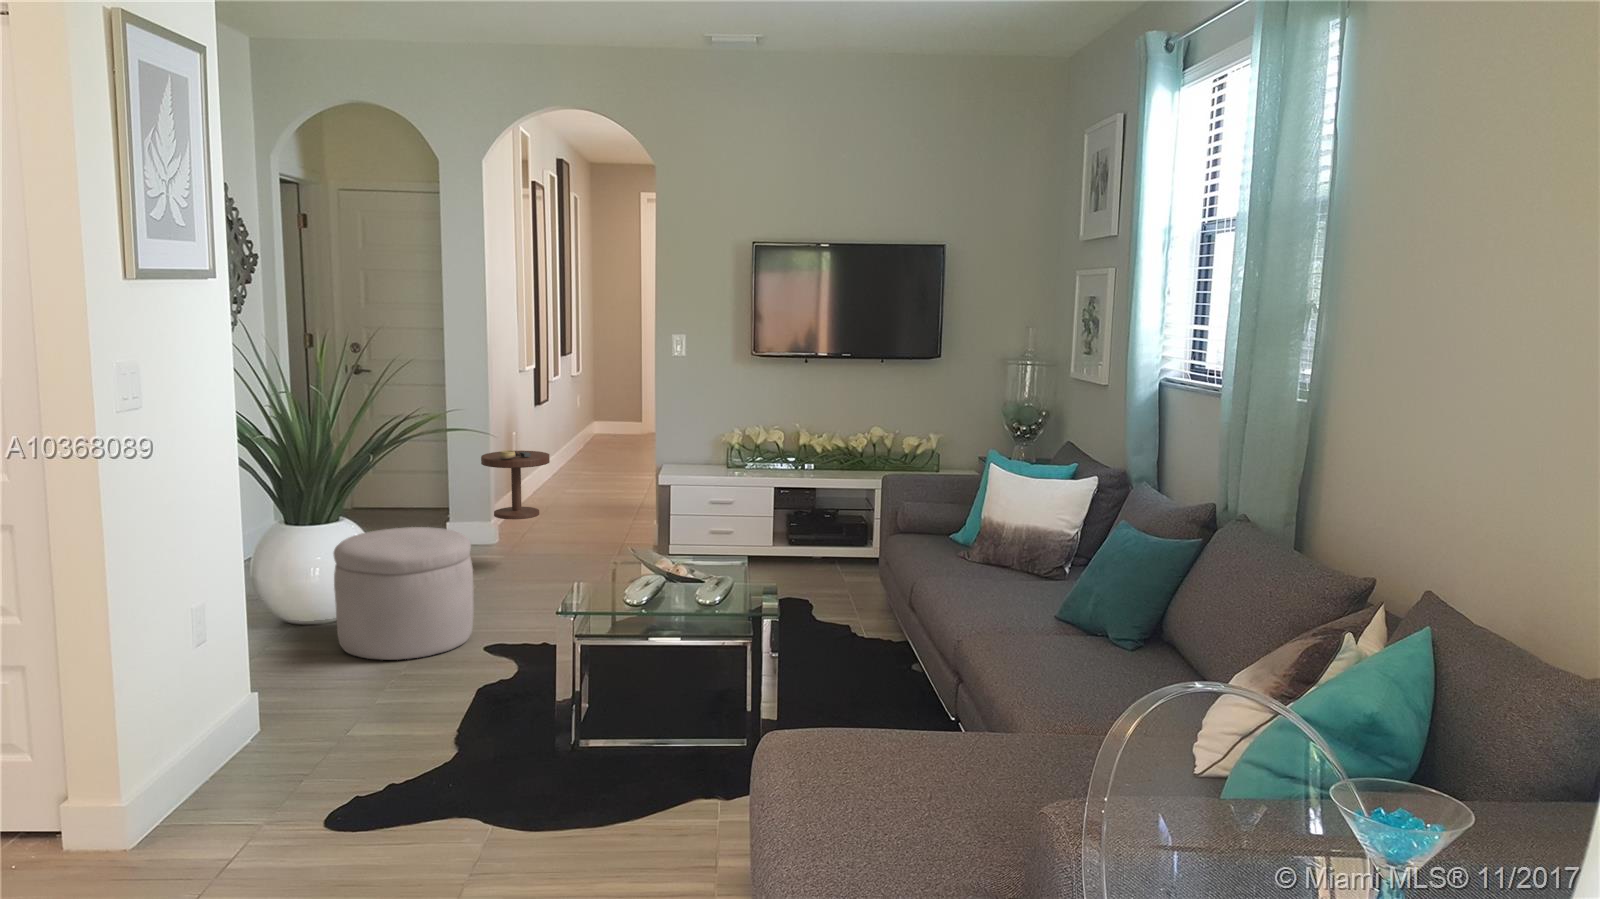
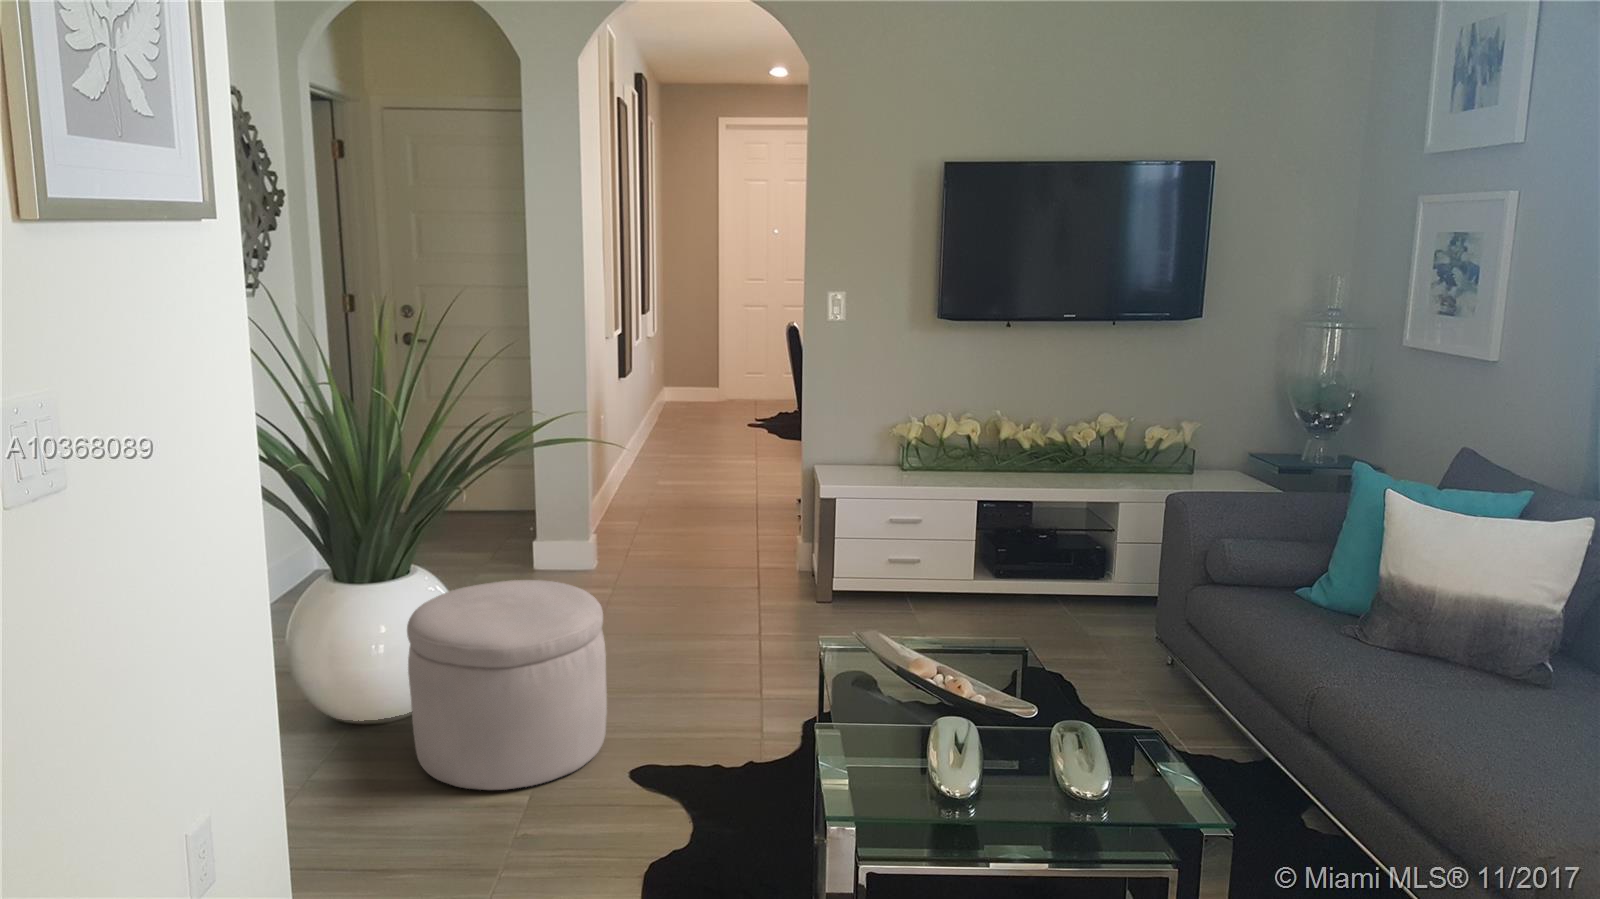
side table: present [481,450,550,519] -> none [591,452,681,616]

